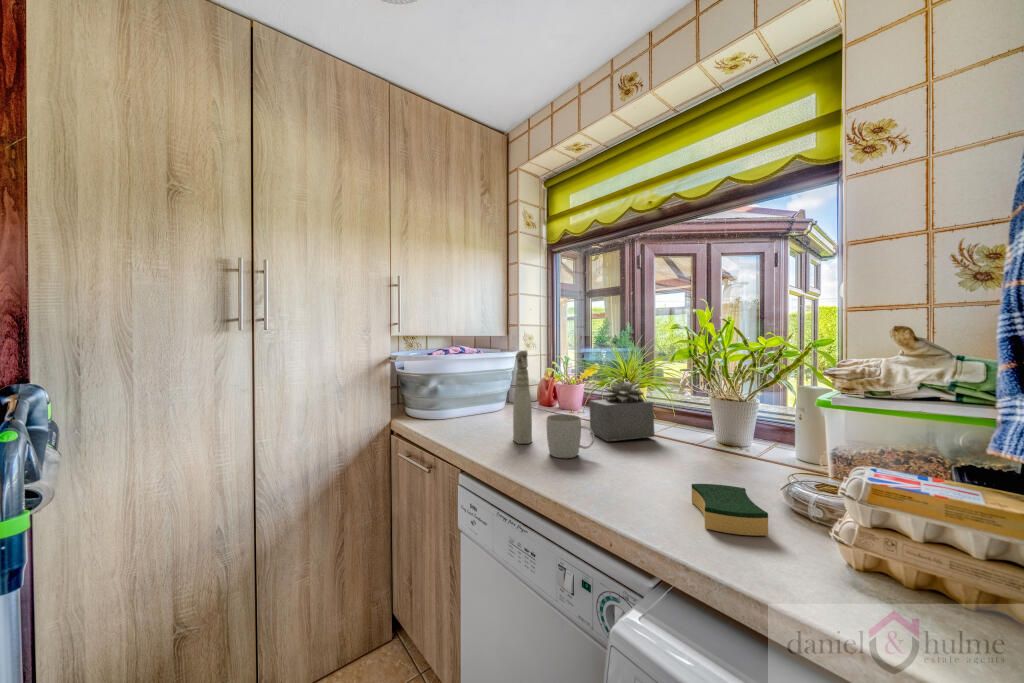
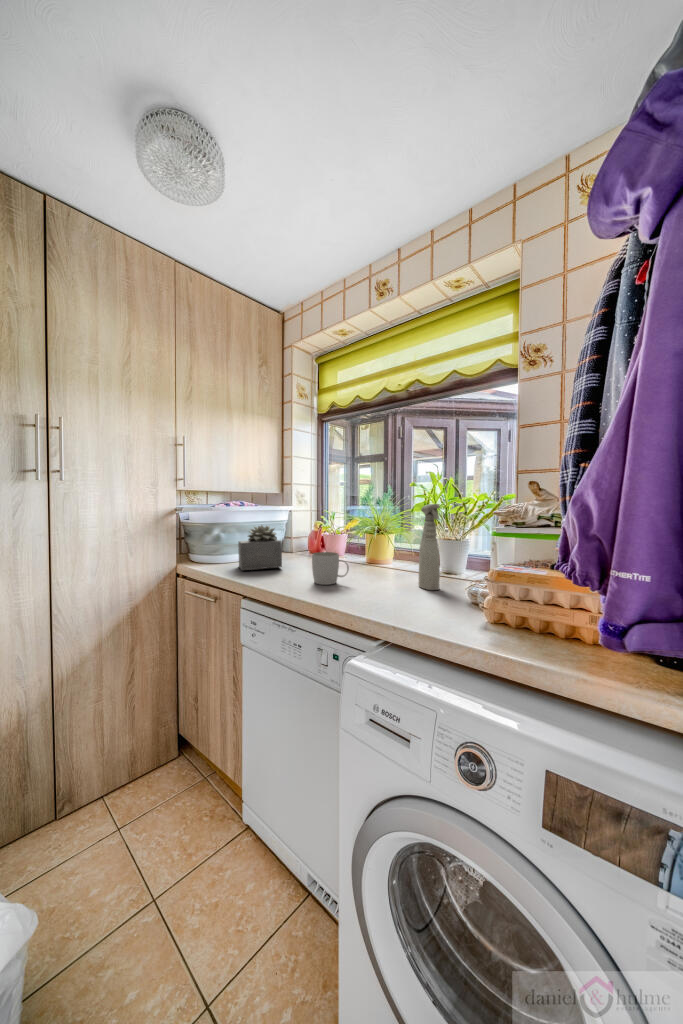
spray bottle: present [513,350,532,444] -> present [418,504,440,590]
succulent plant: present [589,381,654,441] -> present [238,525,282,570]
sponge: present [692,484,768,536] -> none [411,592,454,618]

